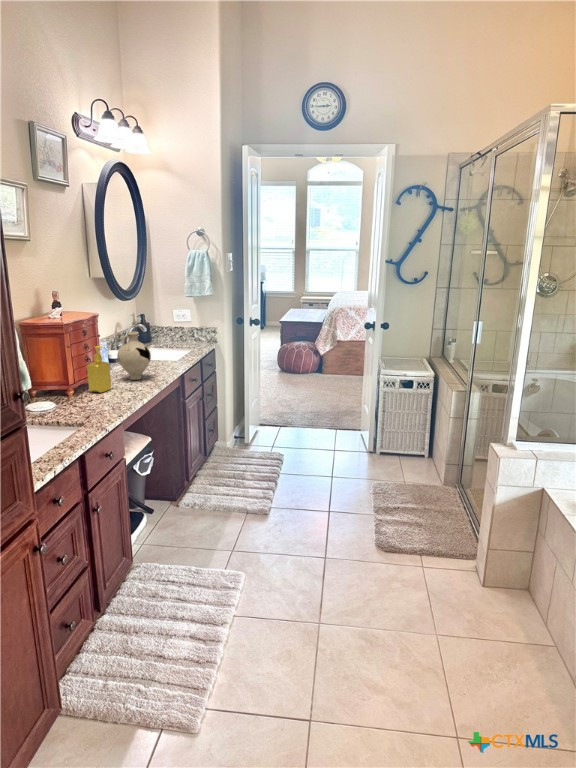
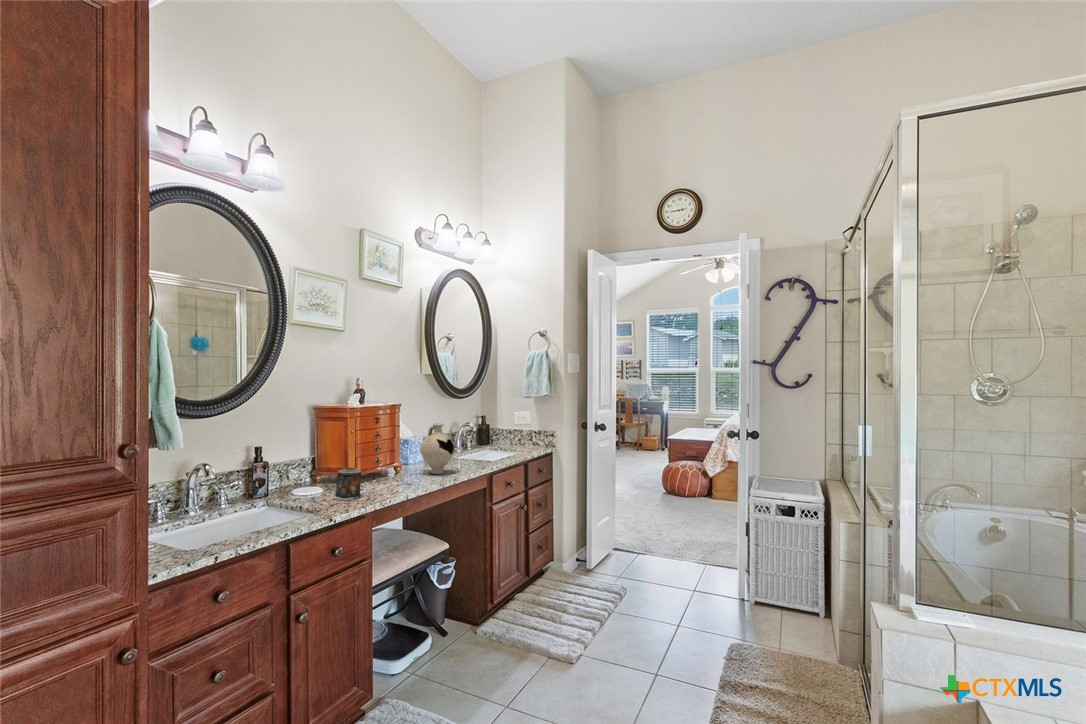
soap dispenser: present [87,346,111,393] -> none [379,433,403,482]
candle: none [69,384,95,415] -> present [333,468,362,500]

